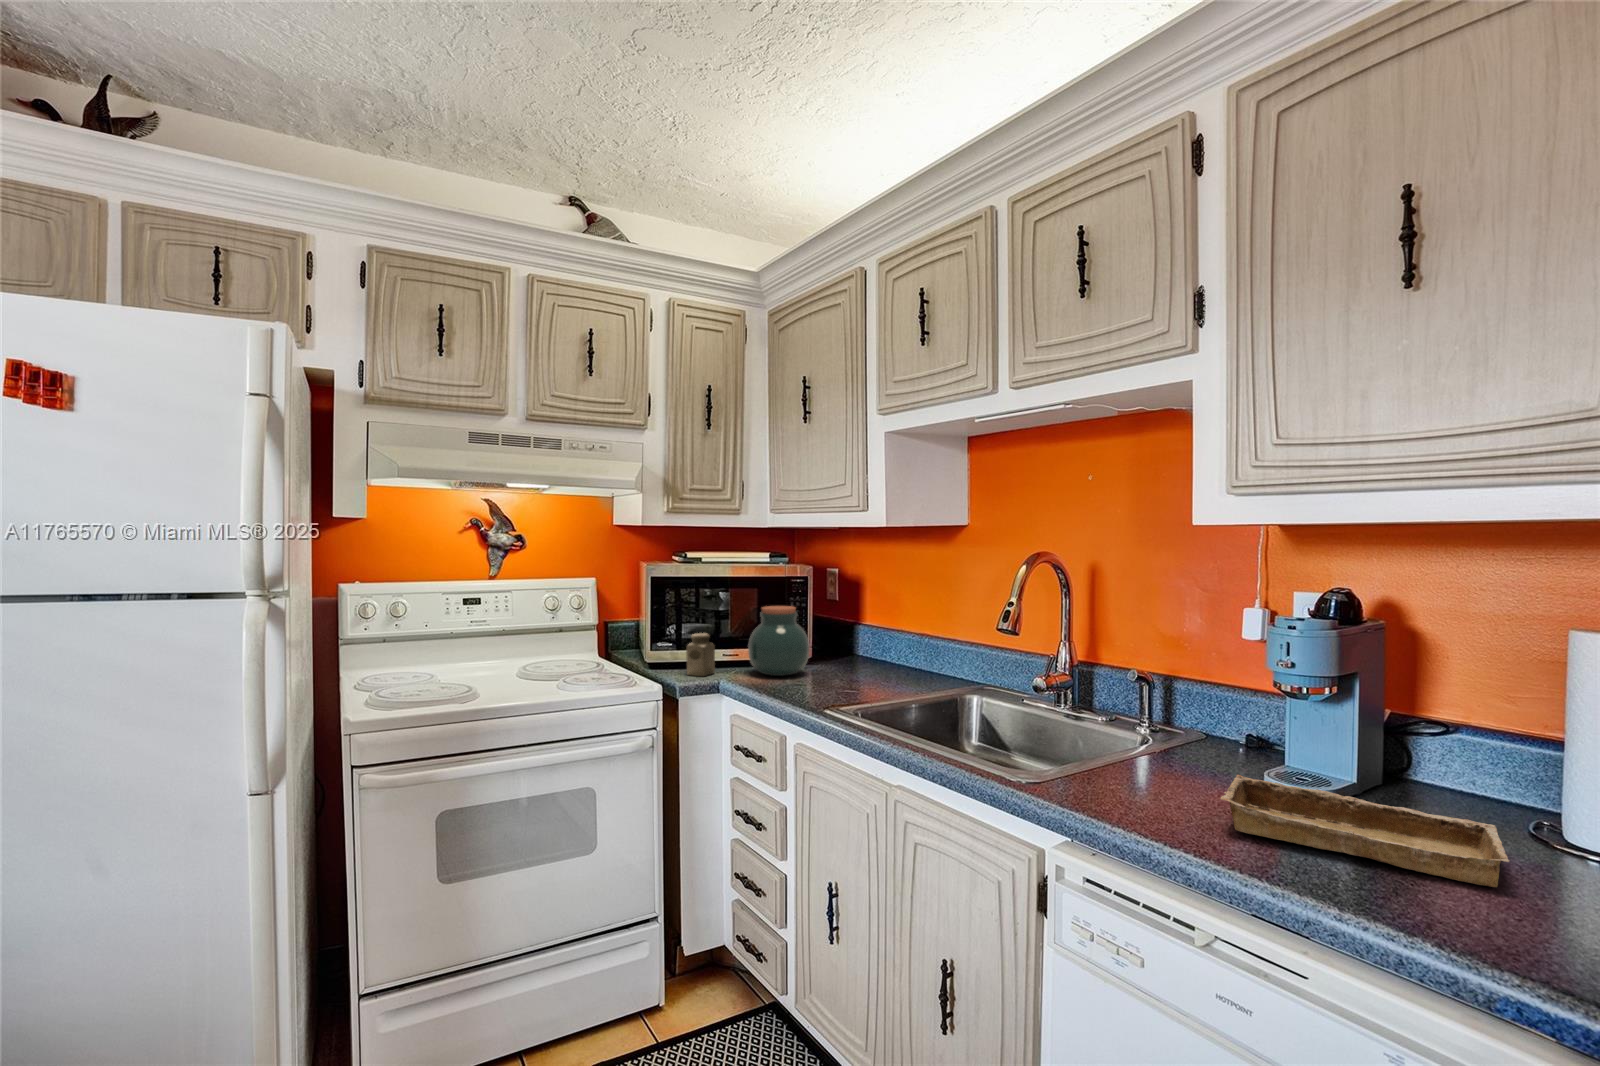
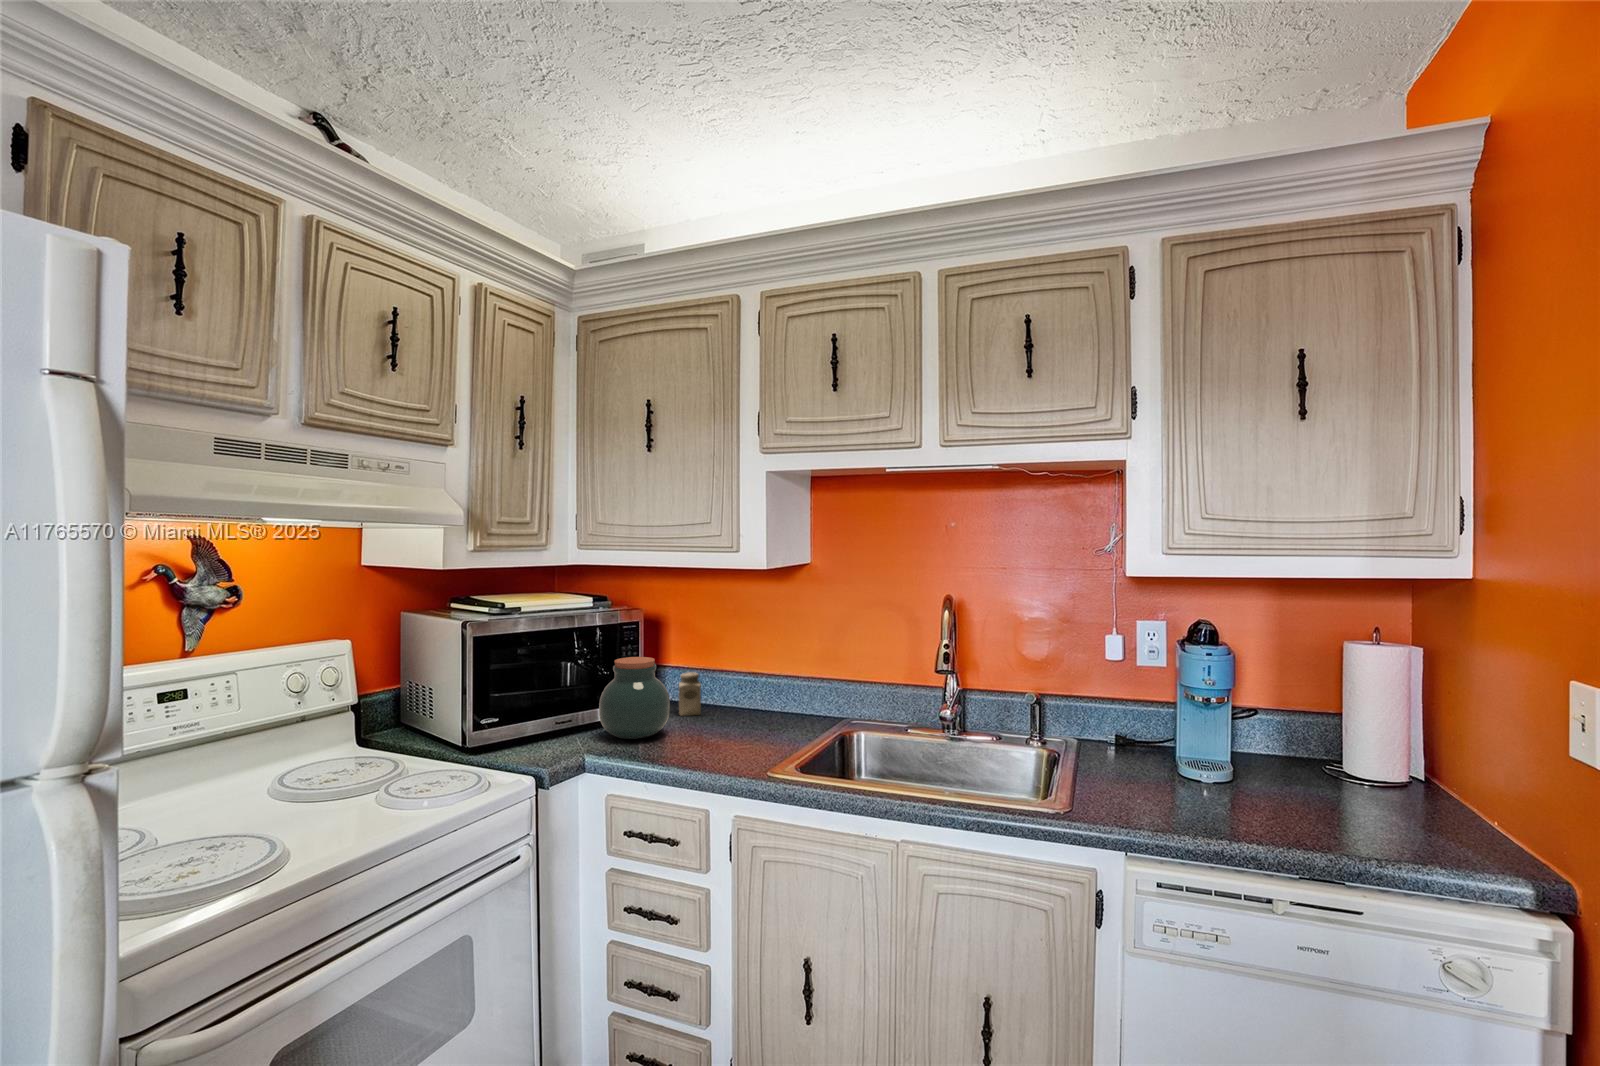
salt shaker: present [686,633,715,676] -> present [679,672,701,716]
tray: present [1221,775,1509,887] -> none [1193,771,1402,820]

